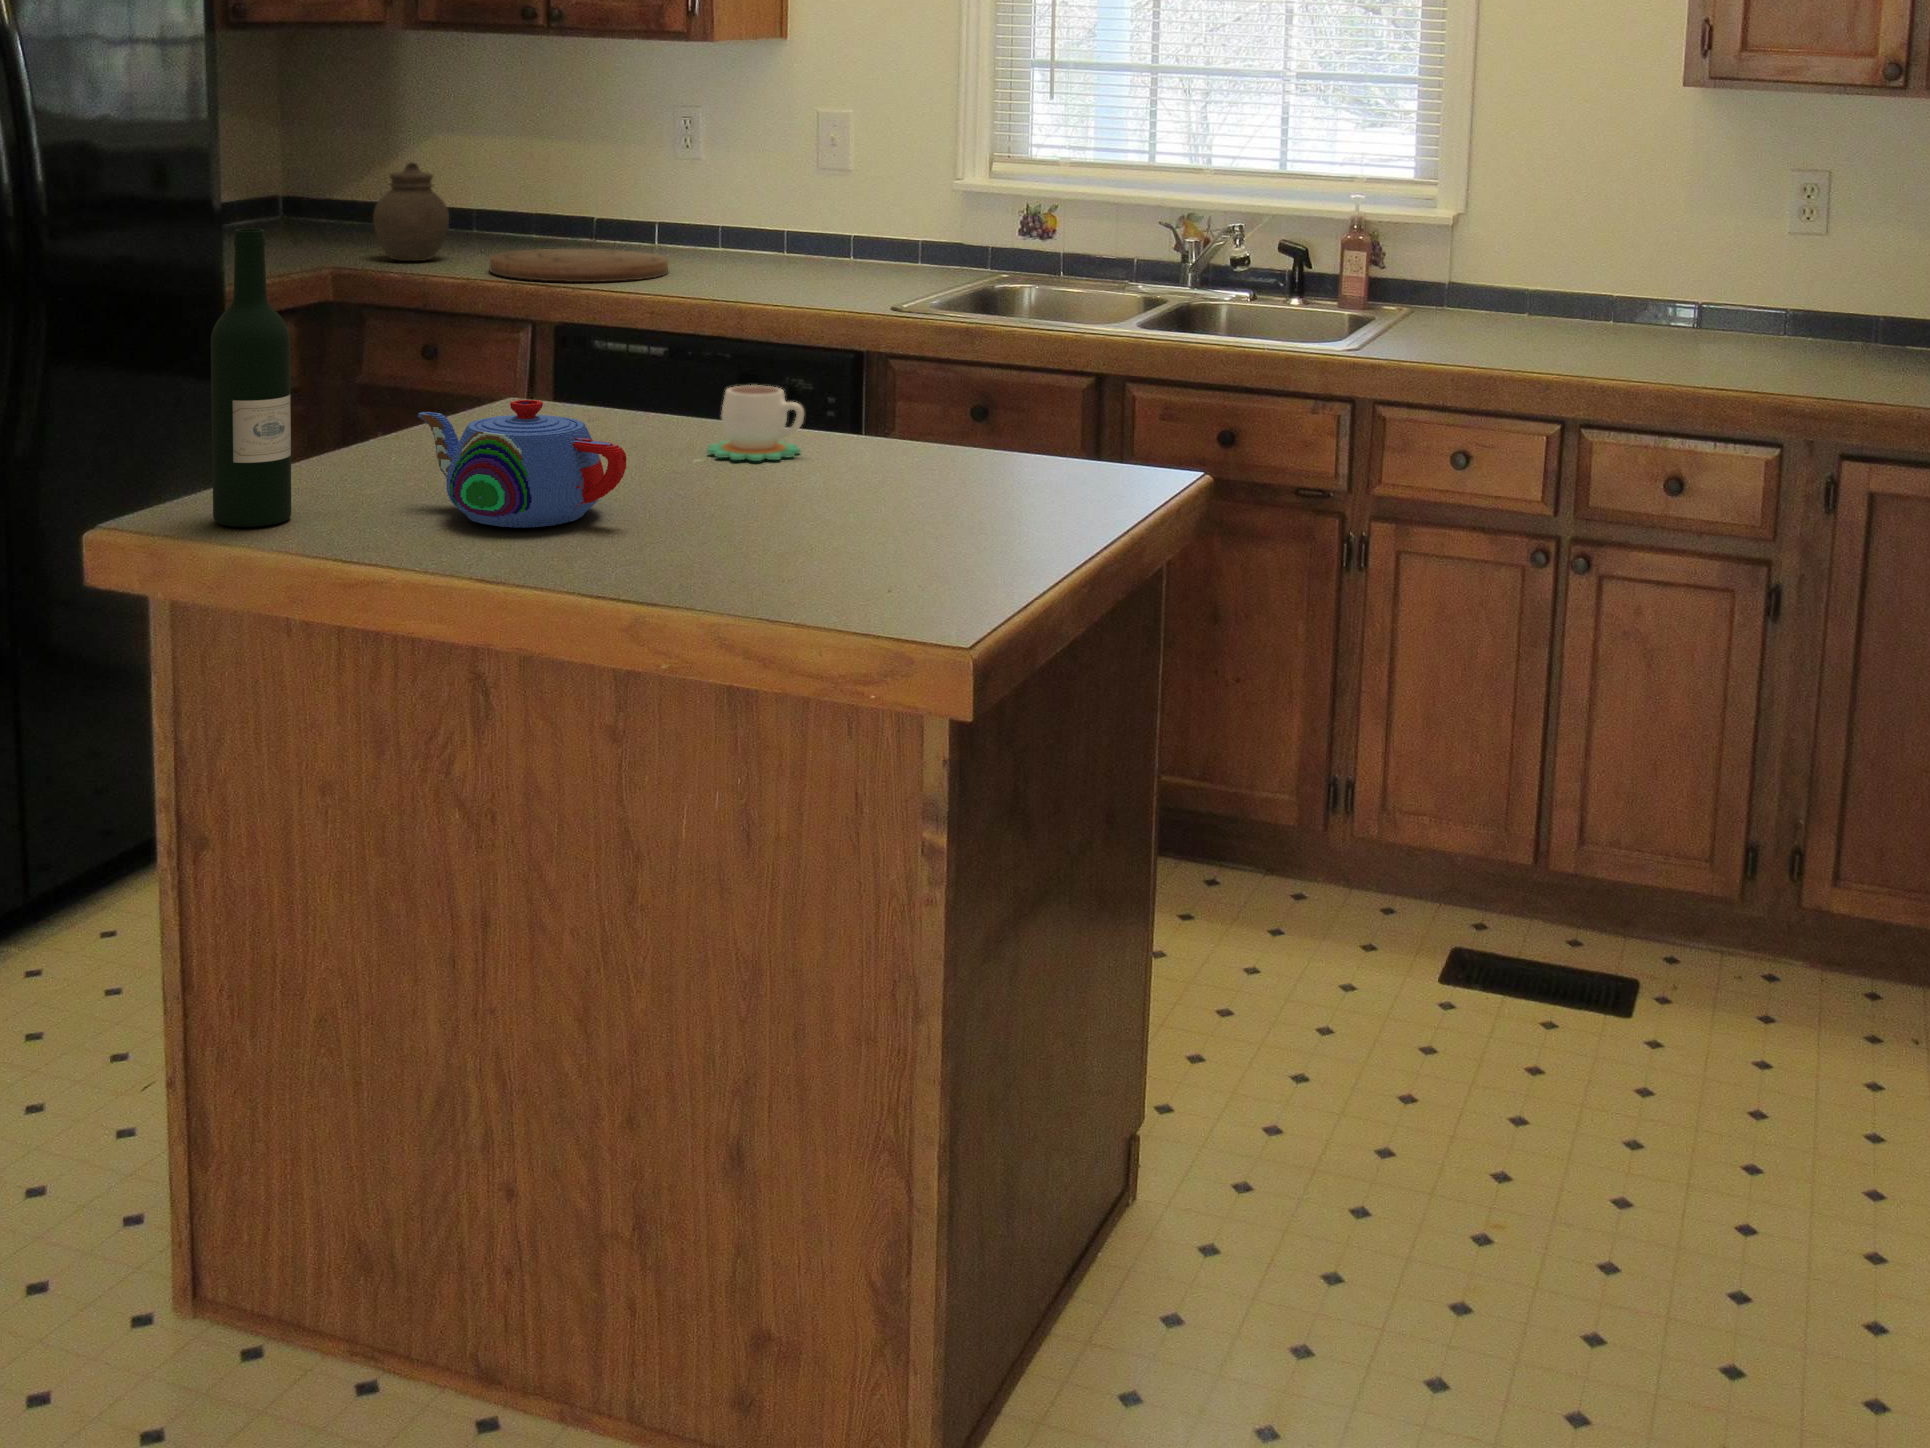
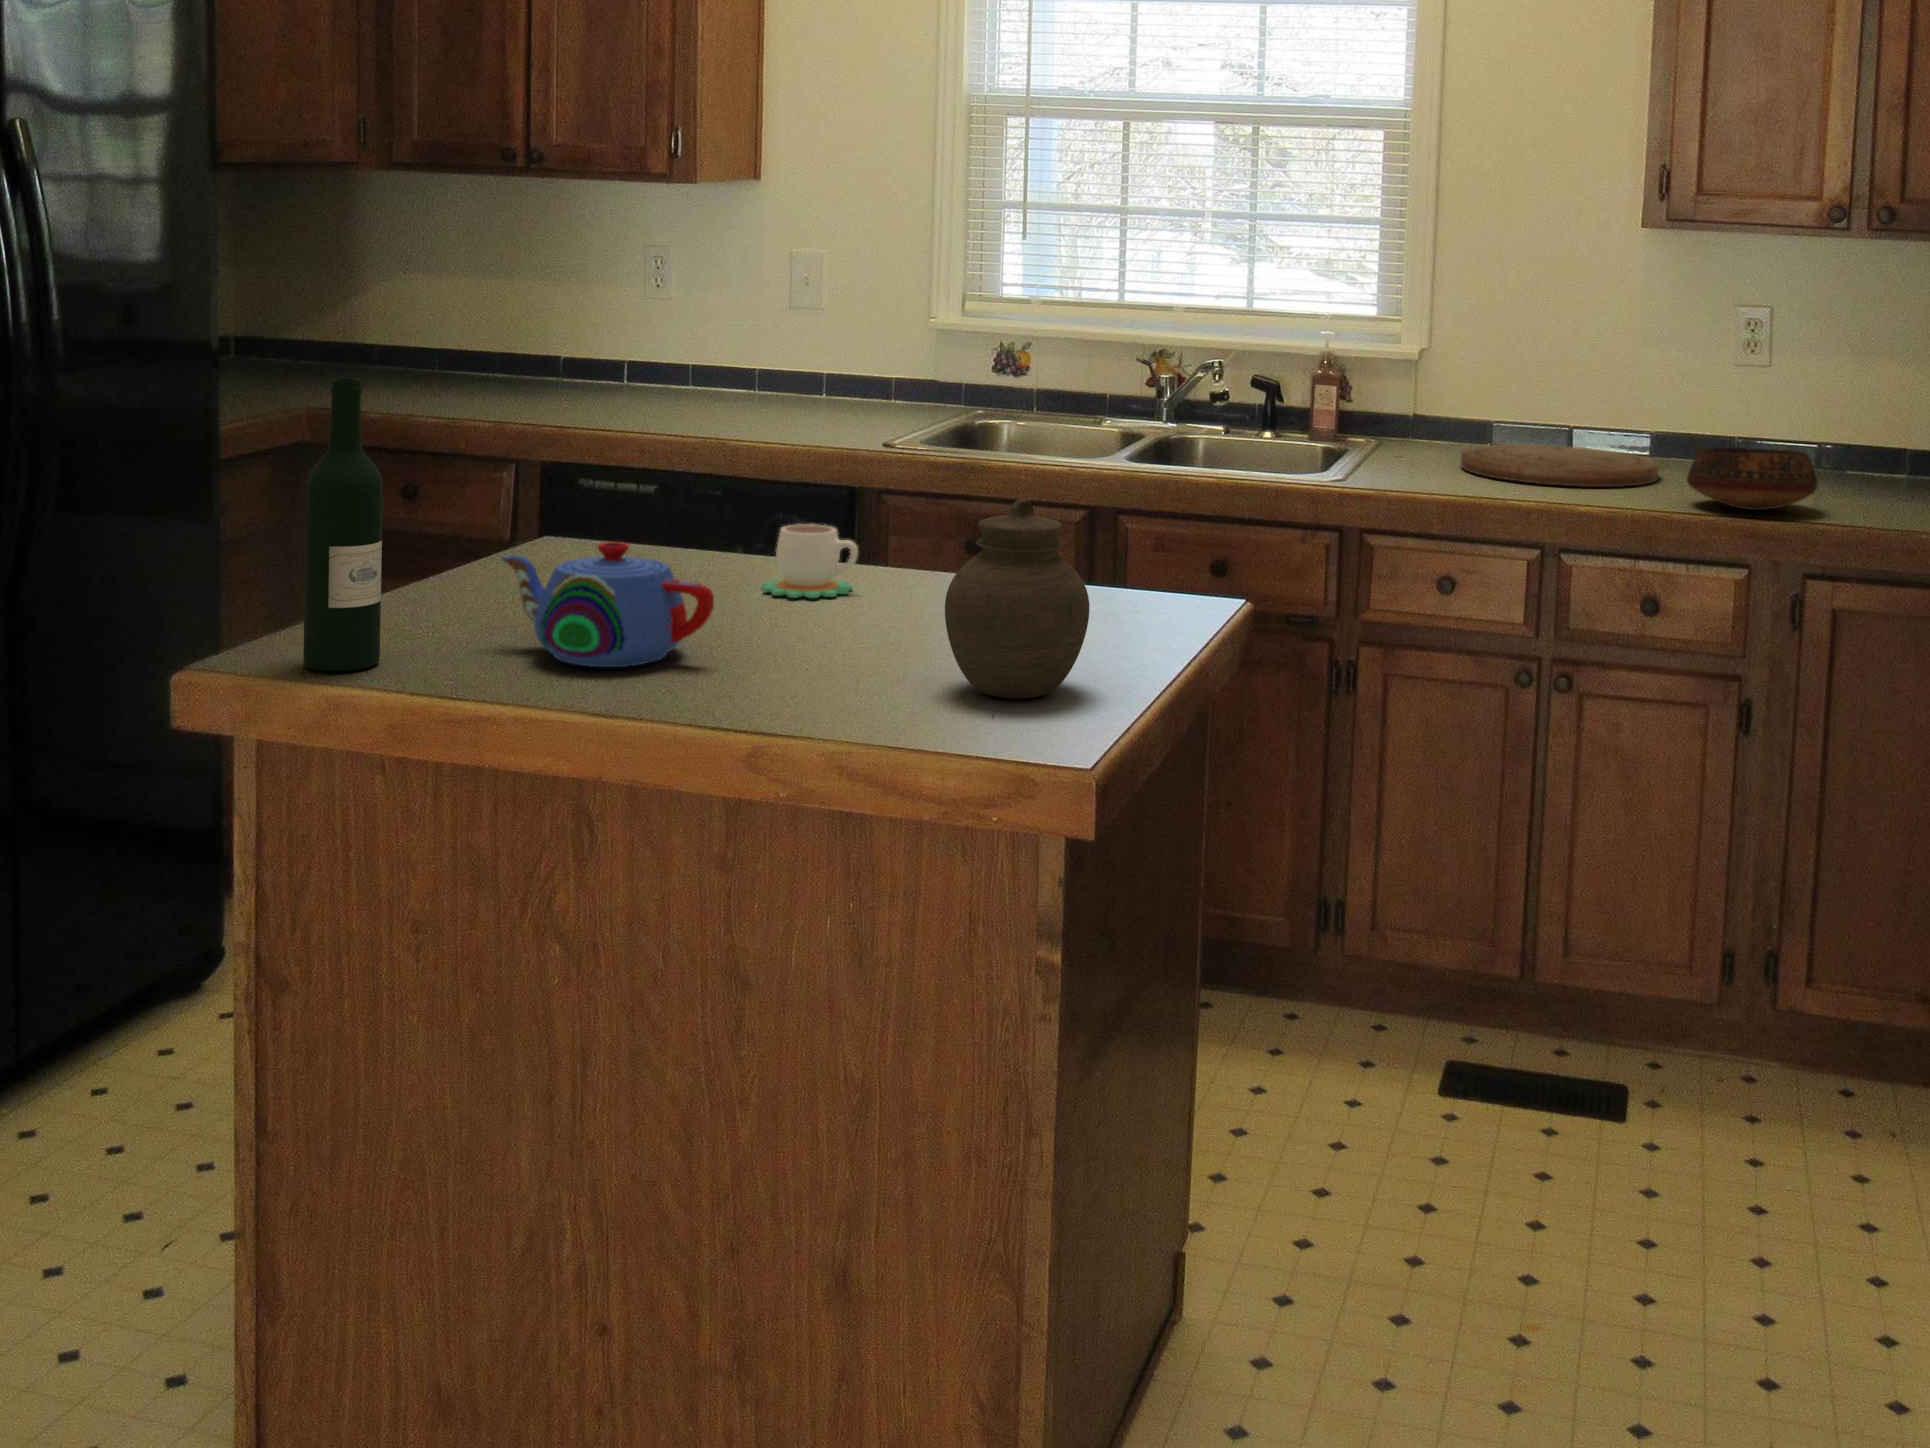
jar: present [373,163,449,261] -> present [945,499,1089,698]
cutting board: present [490,249,668,282] -> present [1461,444,1658,487]
bowl: none [1718,318,1859,384] -> present [1687,448,1818,510]

